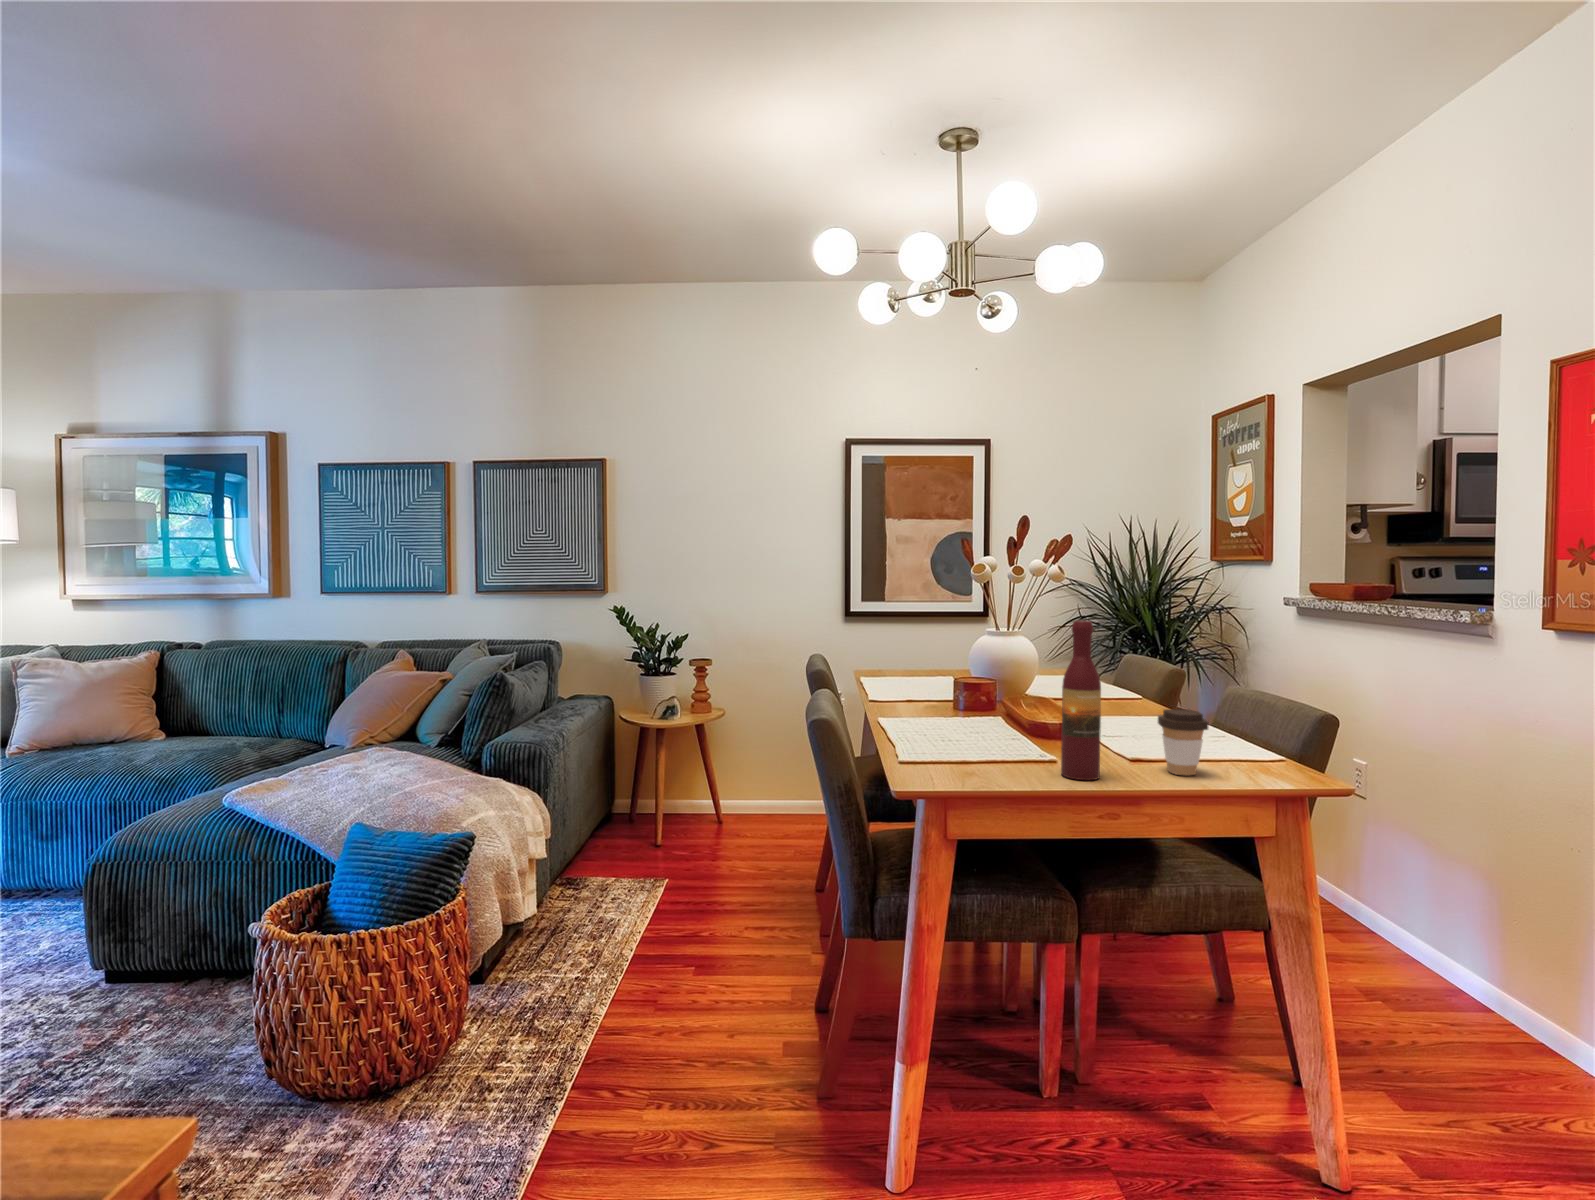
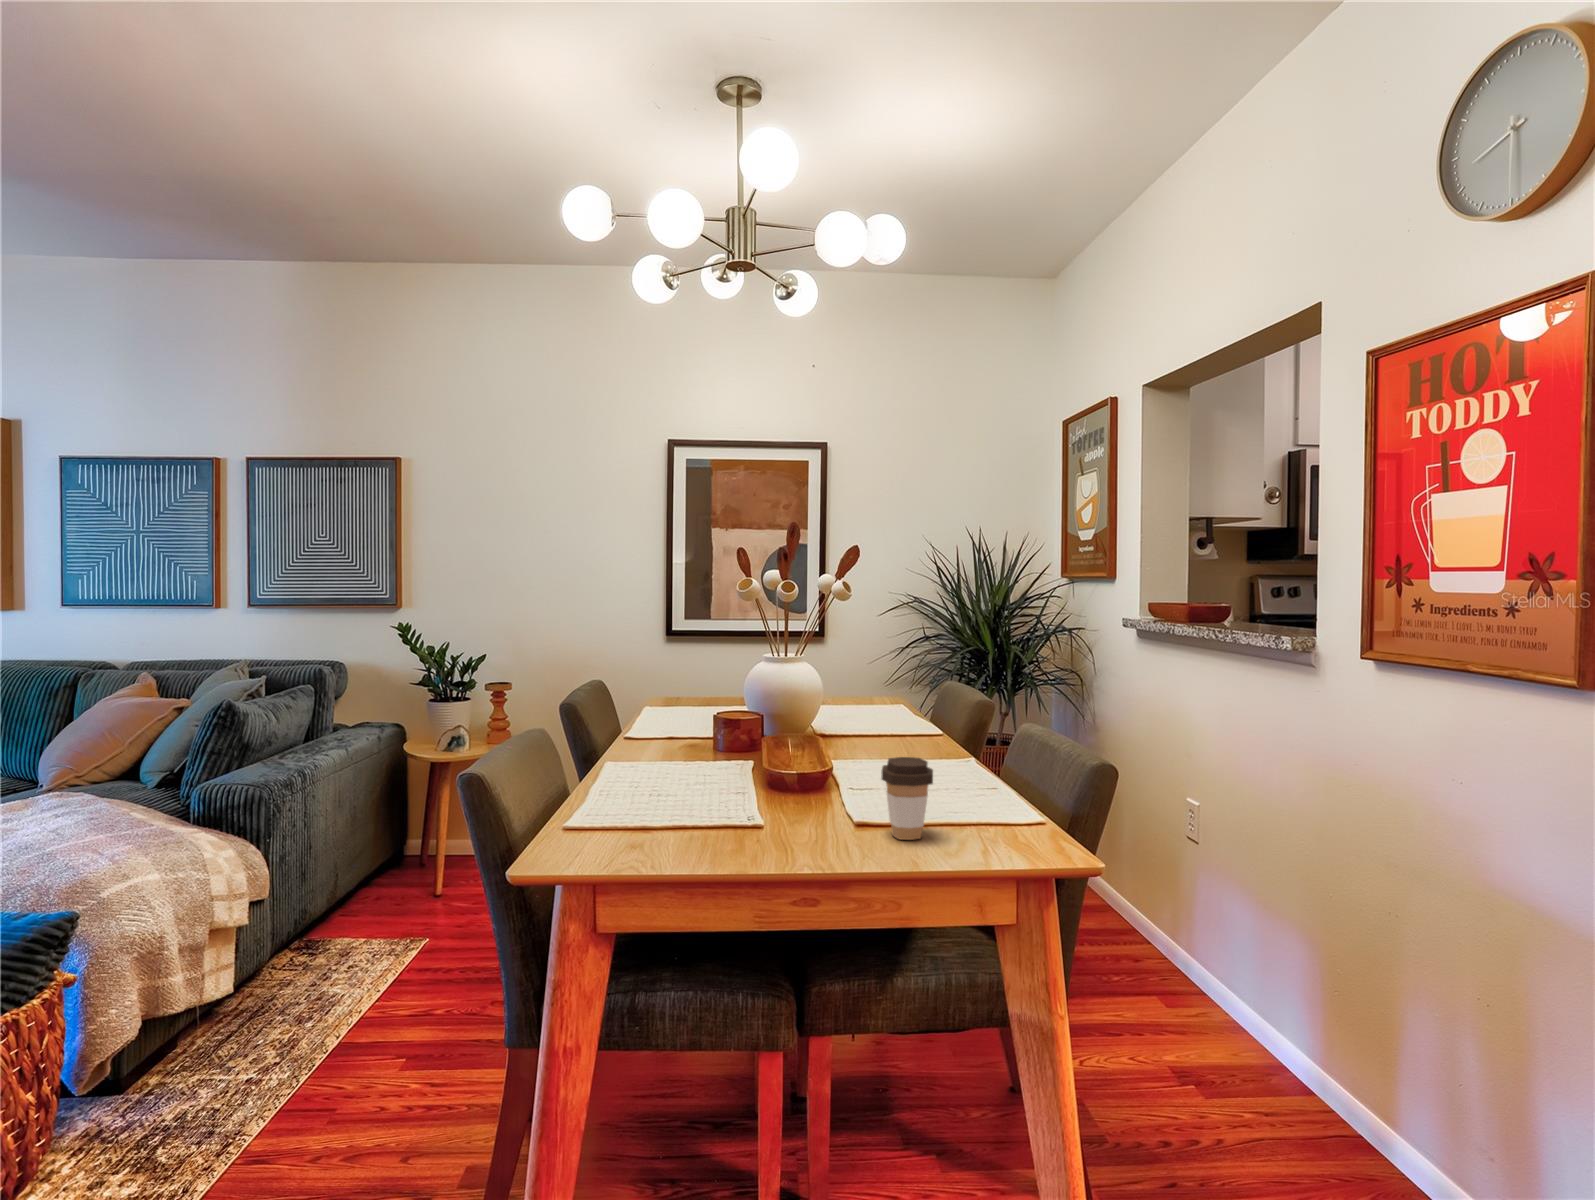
wine bottle: present [1061,620,1101,780] -> none [756,650,802,850]

